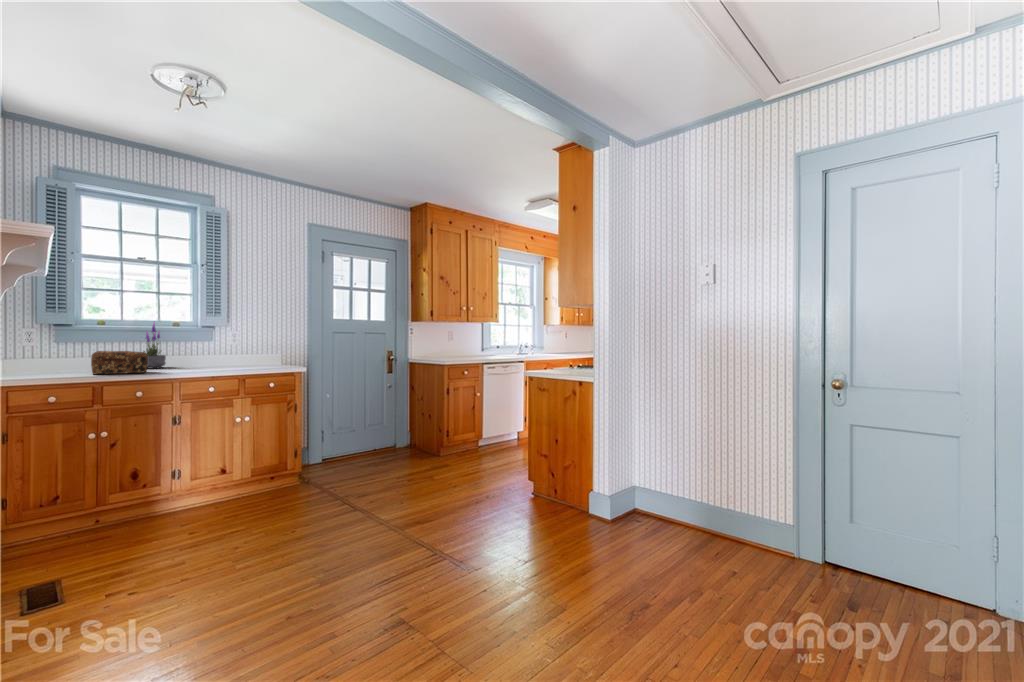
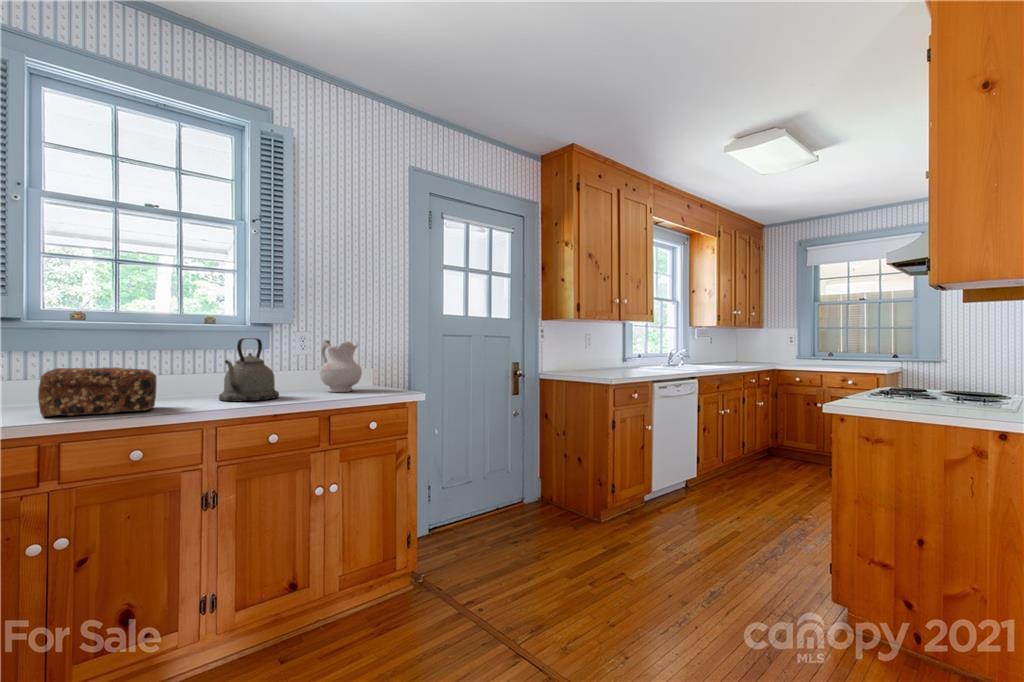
potted plant: present [144,322,166,368] -> none [143,313,192,399]
kettle: none [182,335,217,370] -> present [219,338,279,401]
ceramic pitcher: none [243,336,270,367] -> present [320,340,362,392]

